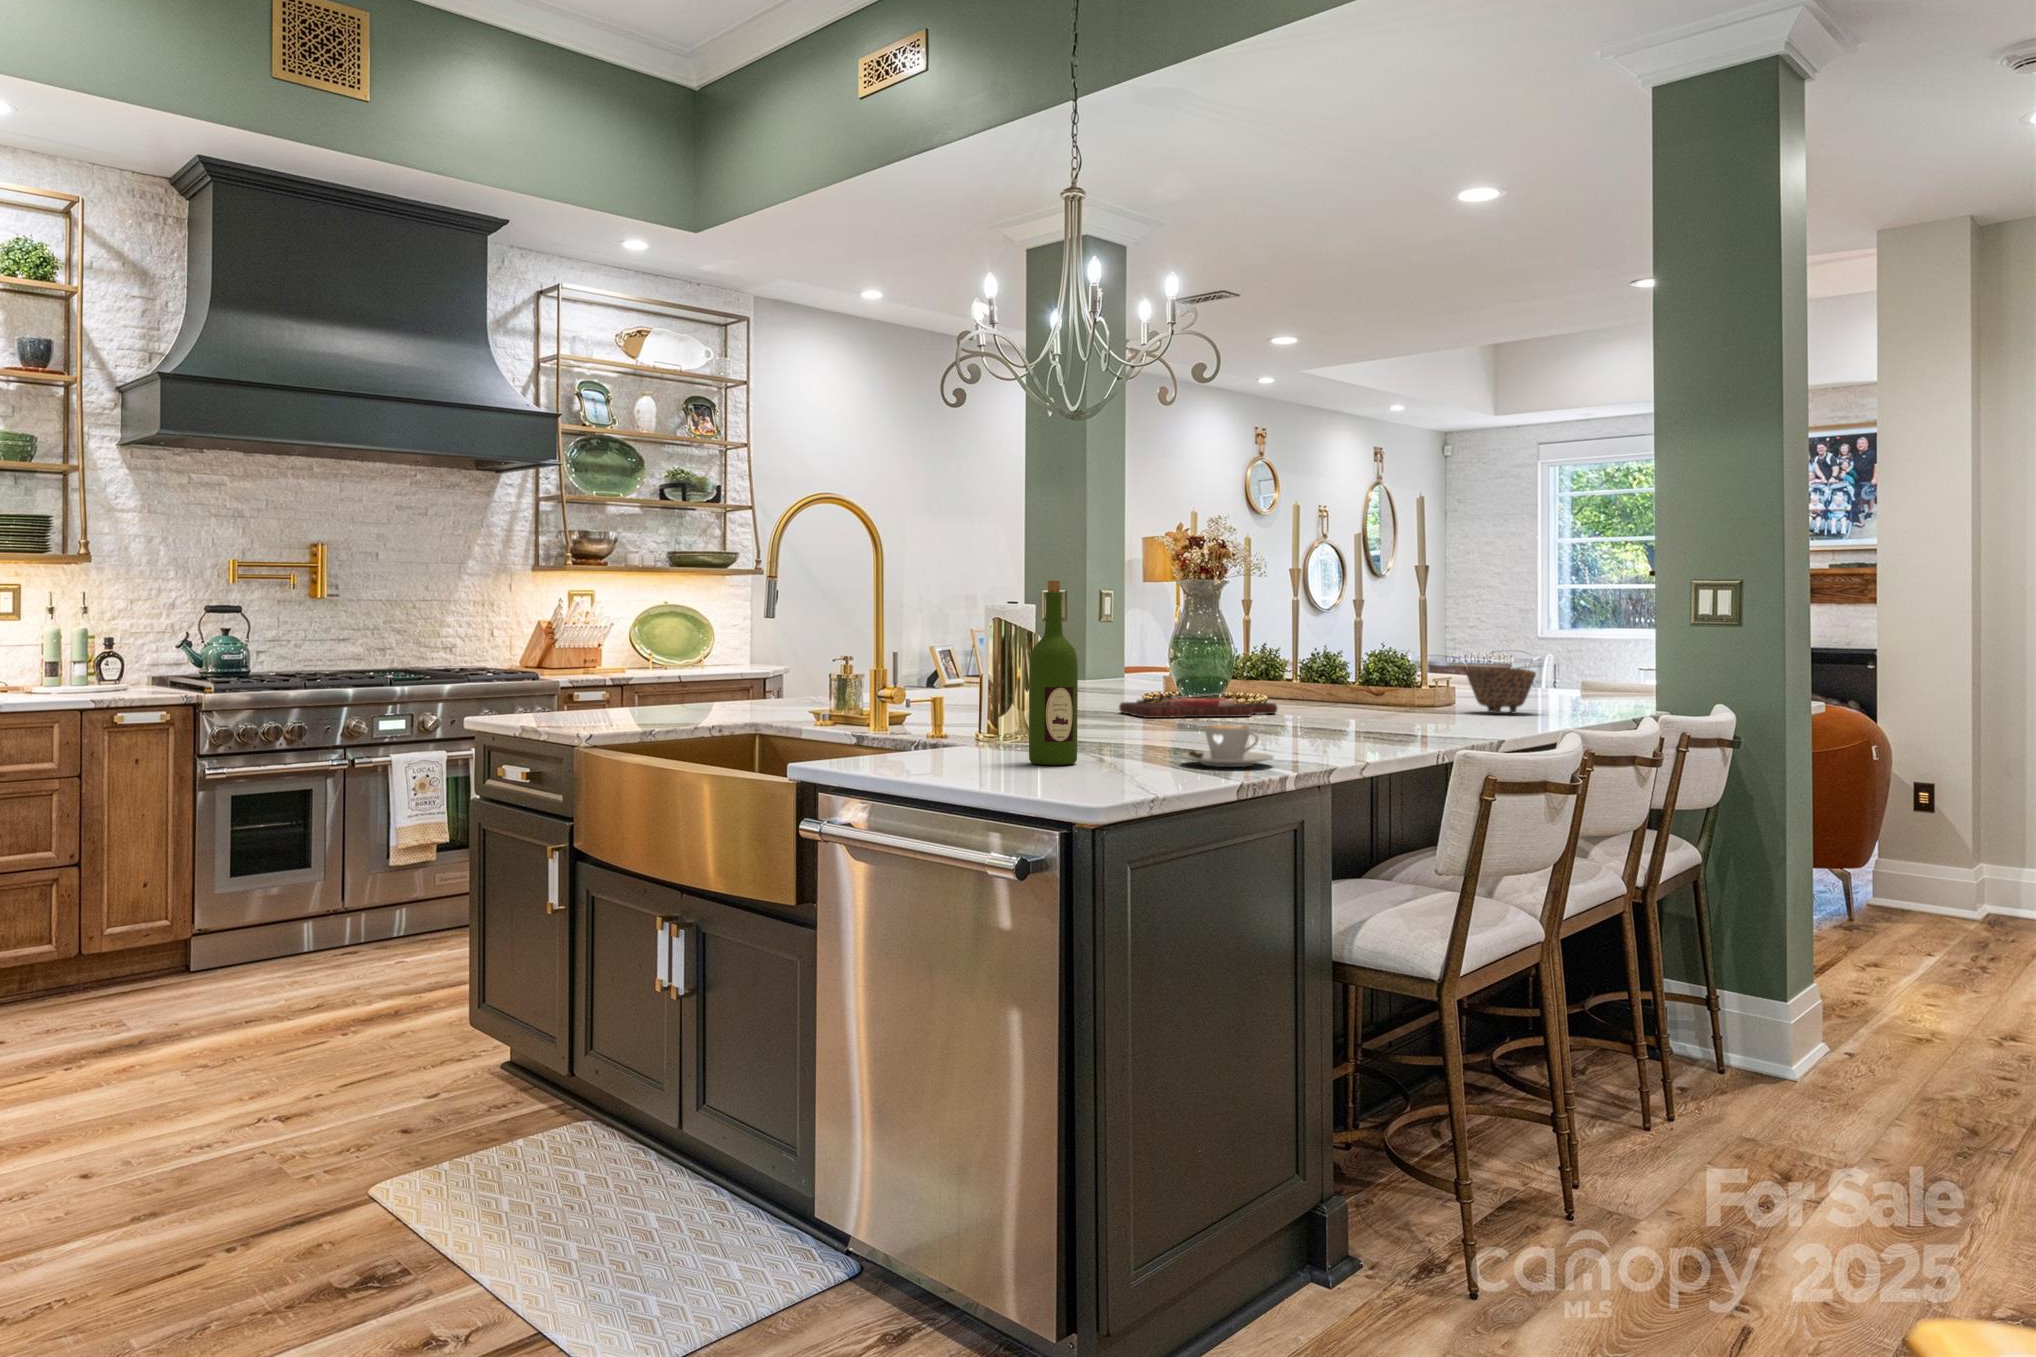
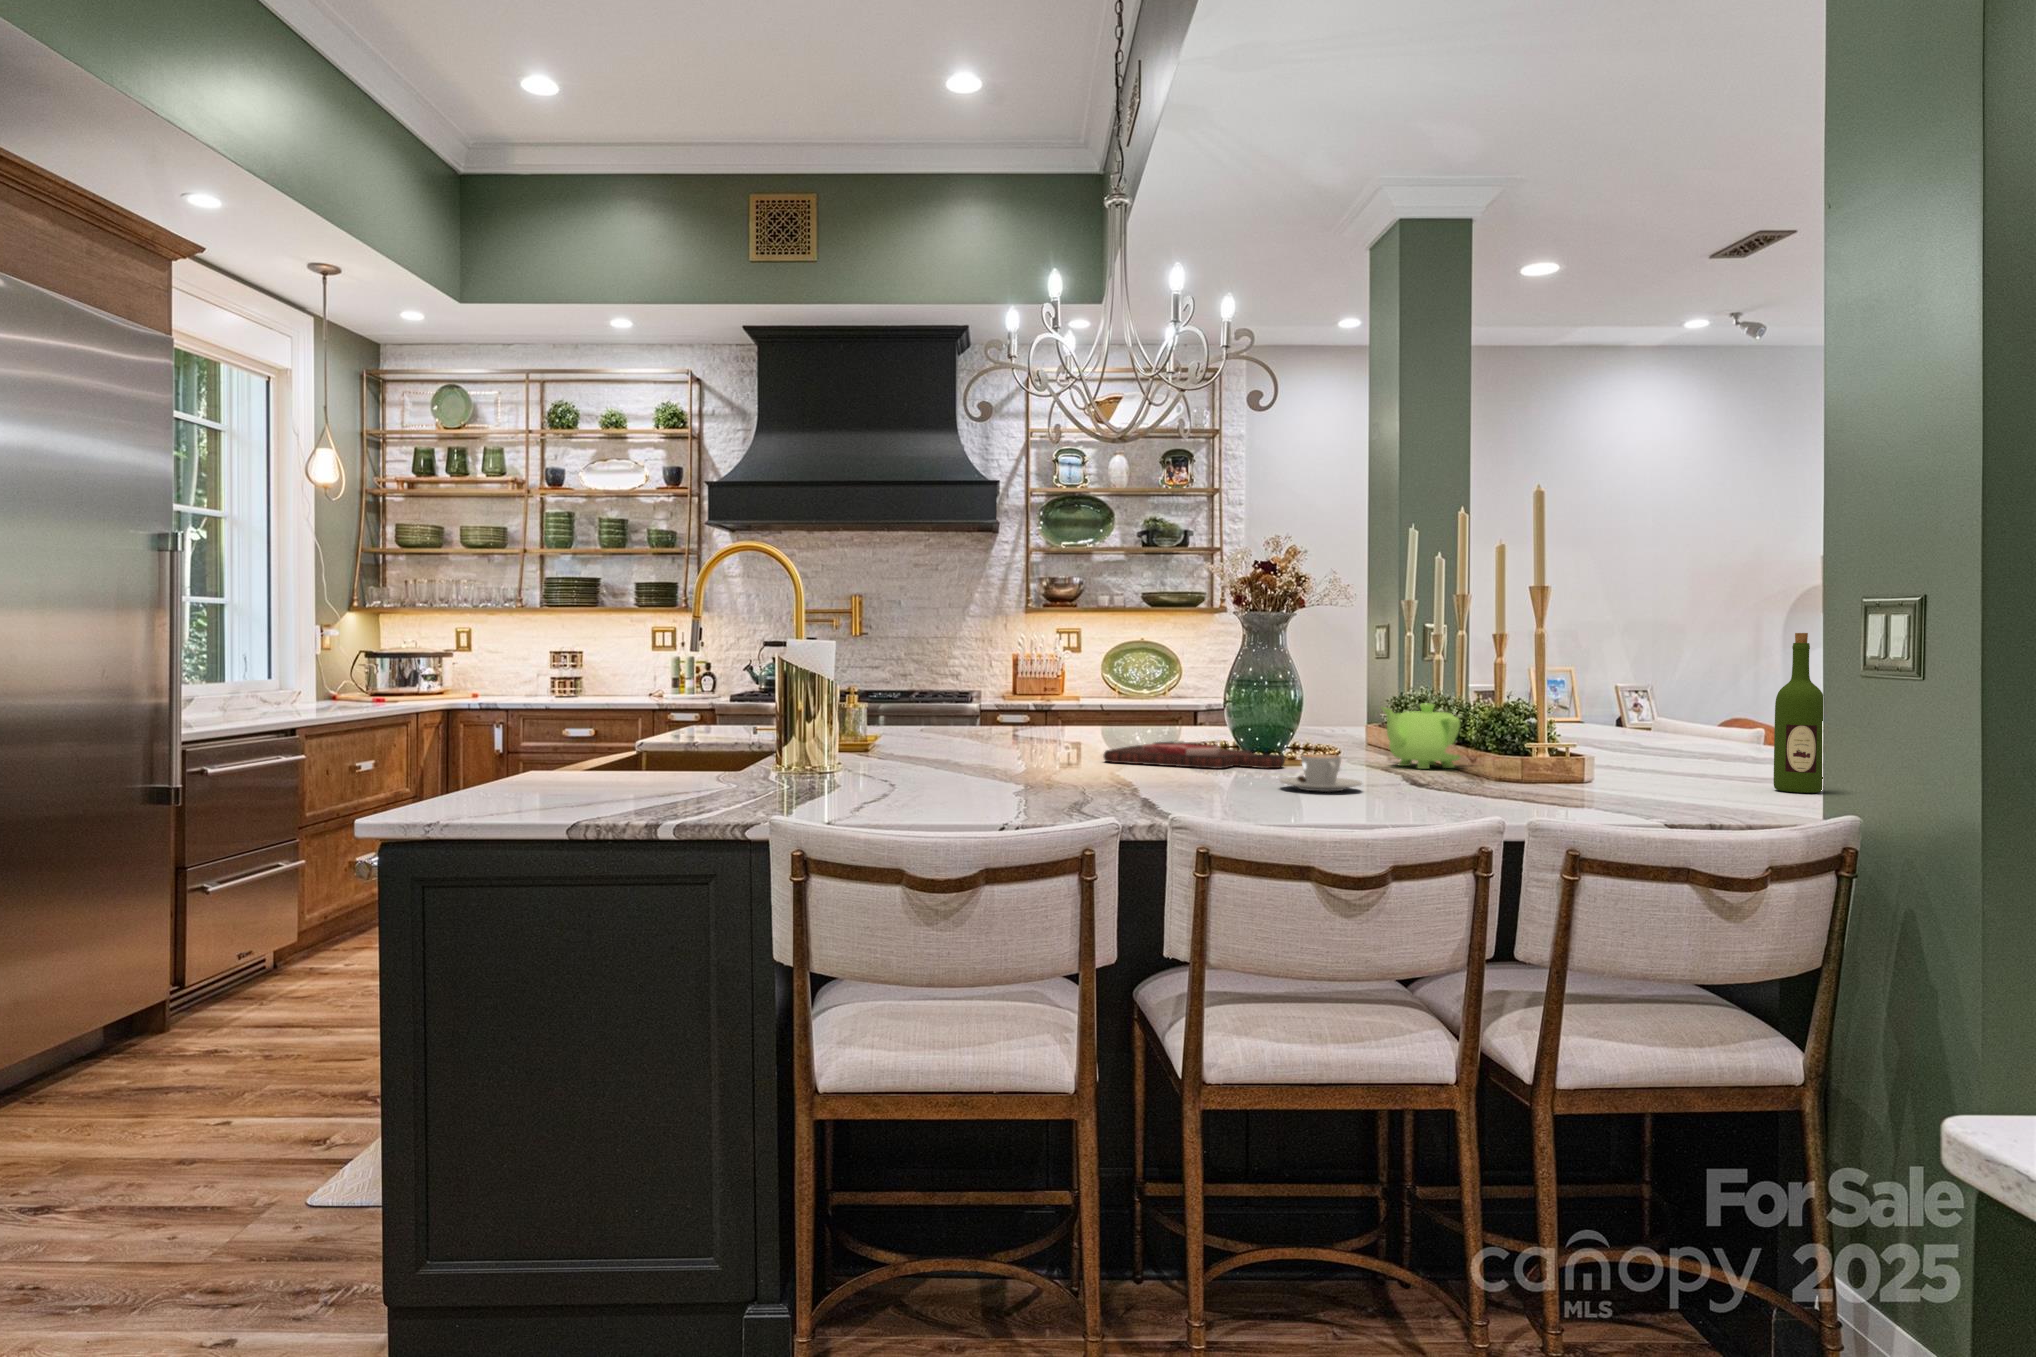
wine bottle: present [1029,581,1078,765] -> present [1774,633,1823,793]
teapot: none [1290,656,1369,708] -> present [1382,703,1461,769]
bowl: present [1465,668,1536,714] -> none [1516,727,1620,791]
coffee cup: present [1181,725,1273,767] -> present [1280,754,1362,792]

